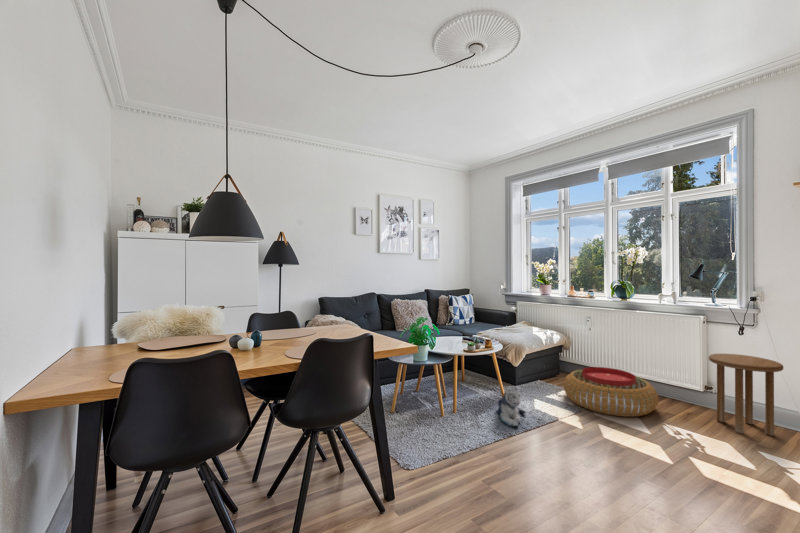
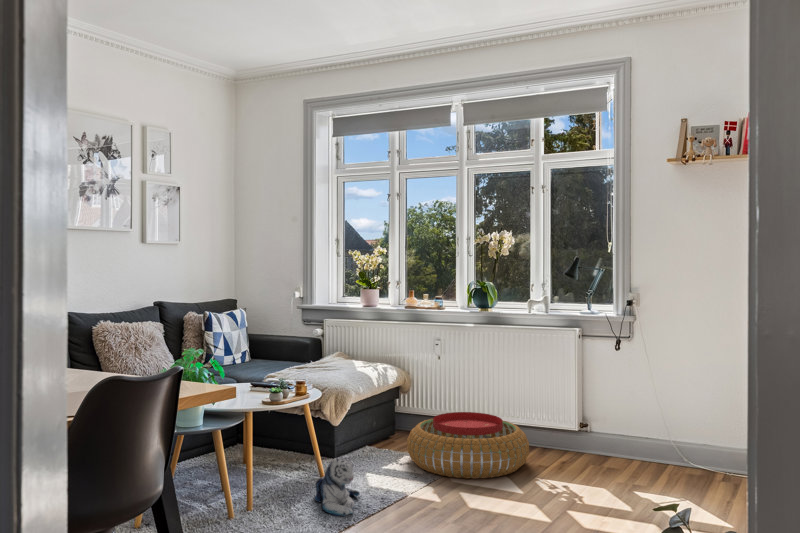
side table: present [709,354,783,436] -> none [585,376,657,476]

